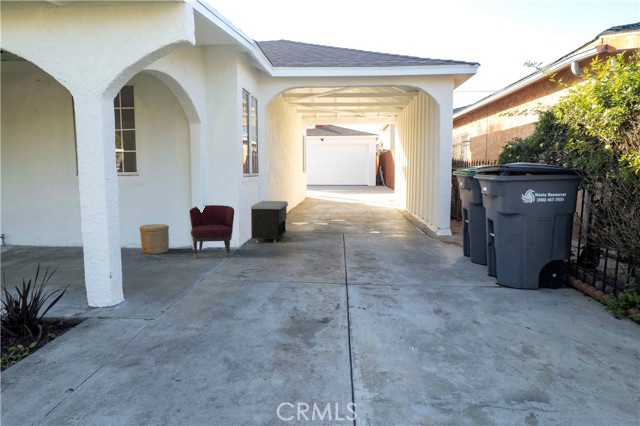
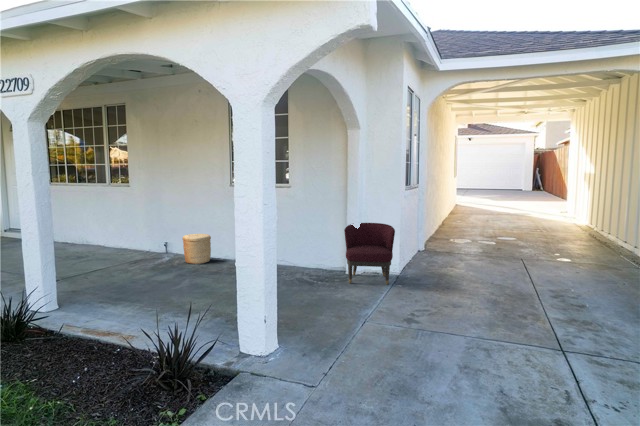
storage bench: present [251,201,288,242] -> none [410,216,451,267]
woven basket: present [140,224,169,254] -> present [182,234,211,264]

